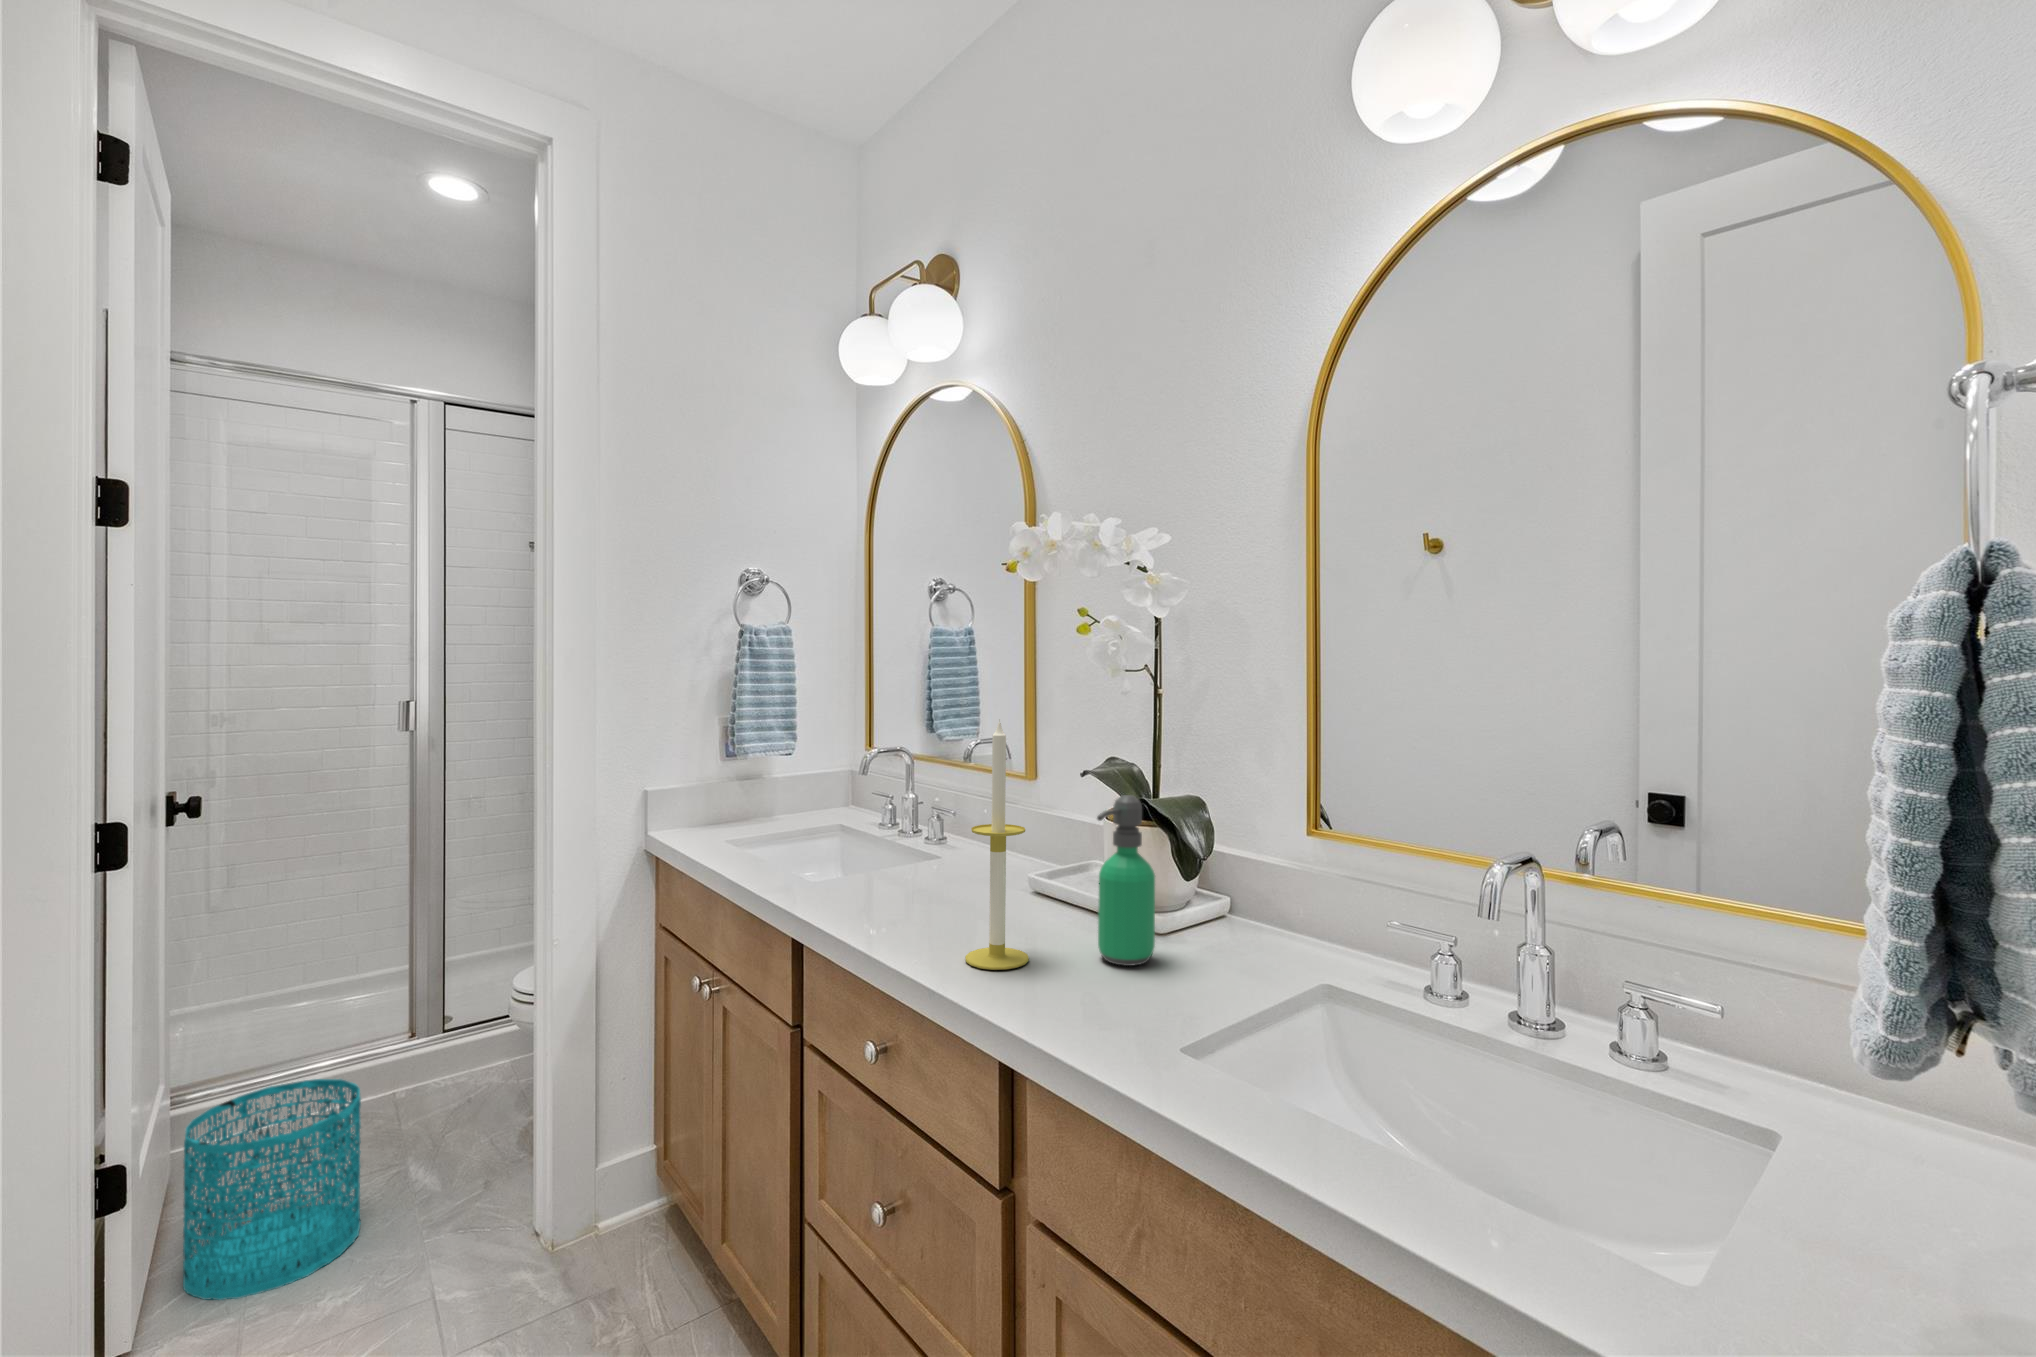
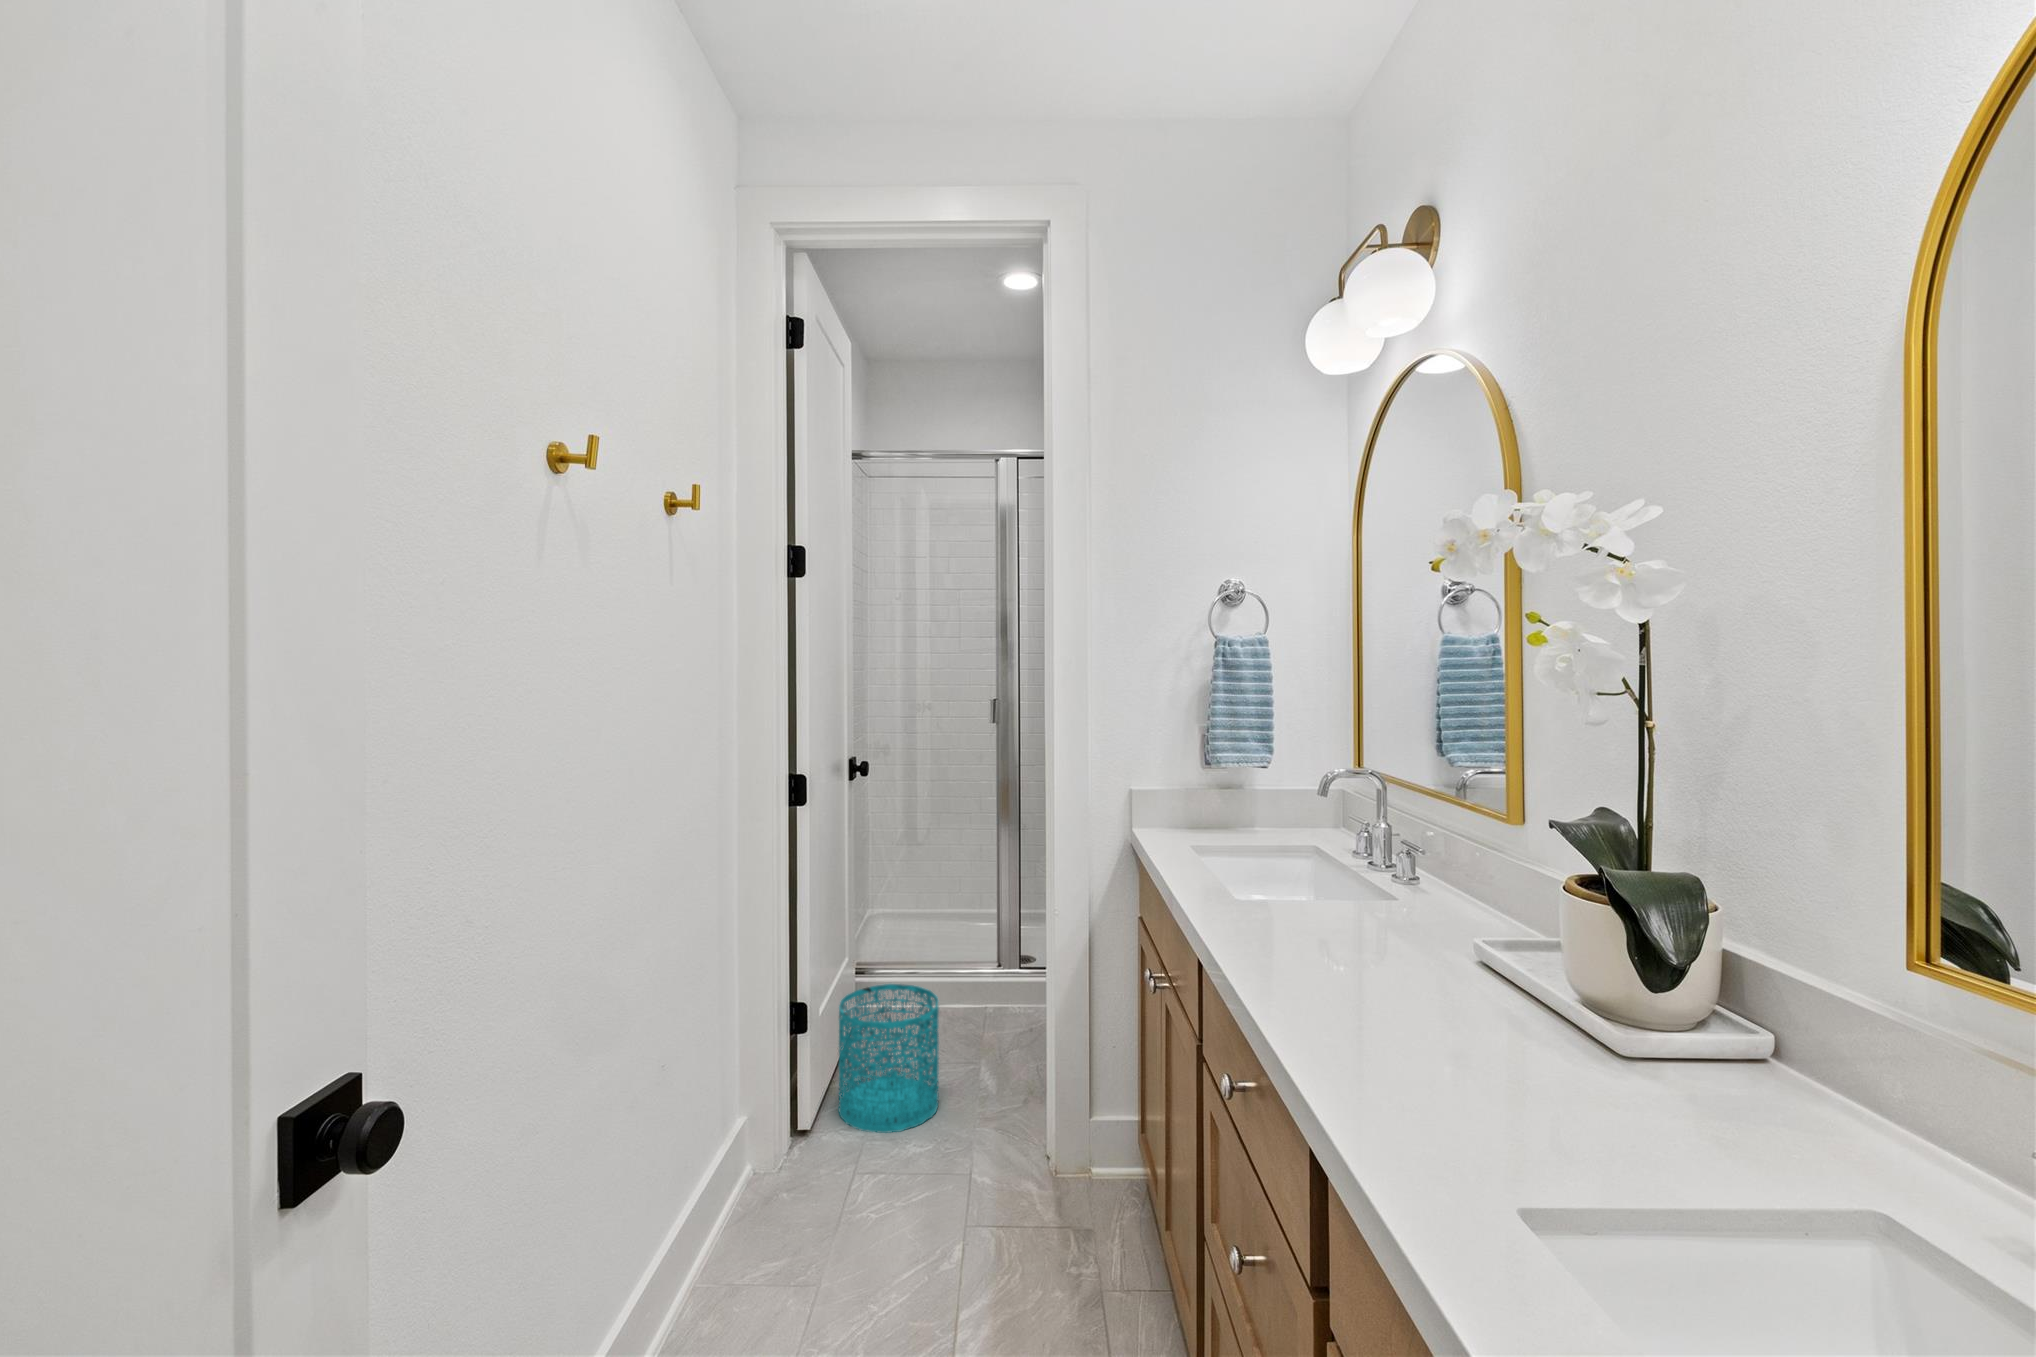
candle: present [965,719,1029,970] -> none [1322,757,1402,1051]
soap dispenser: present [1097,795,1155,966] -> none [1483,865,1581,1091]

